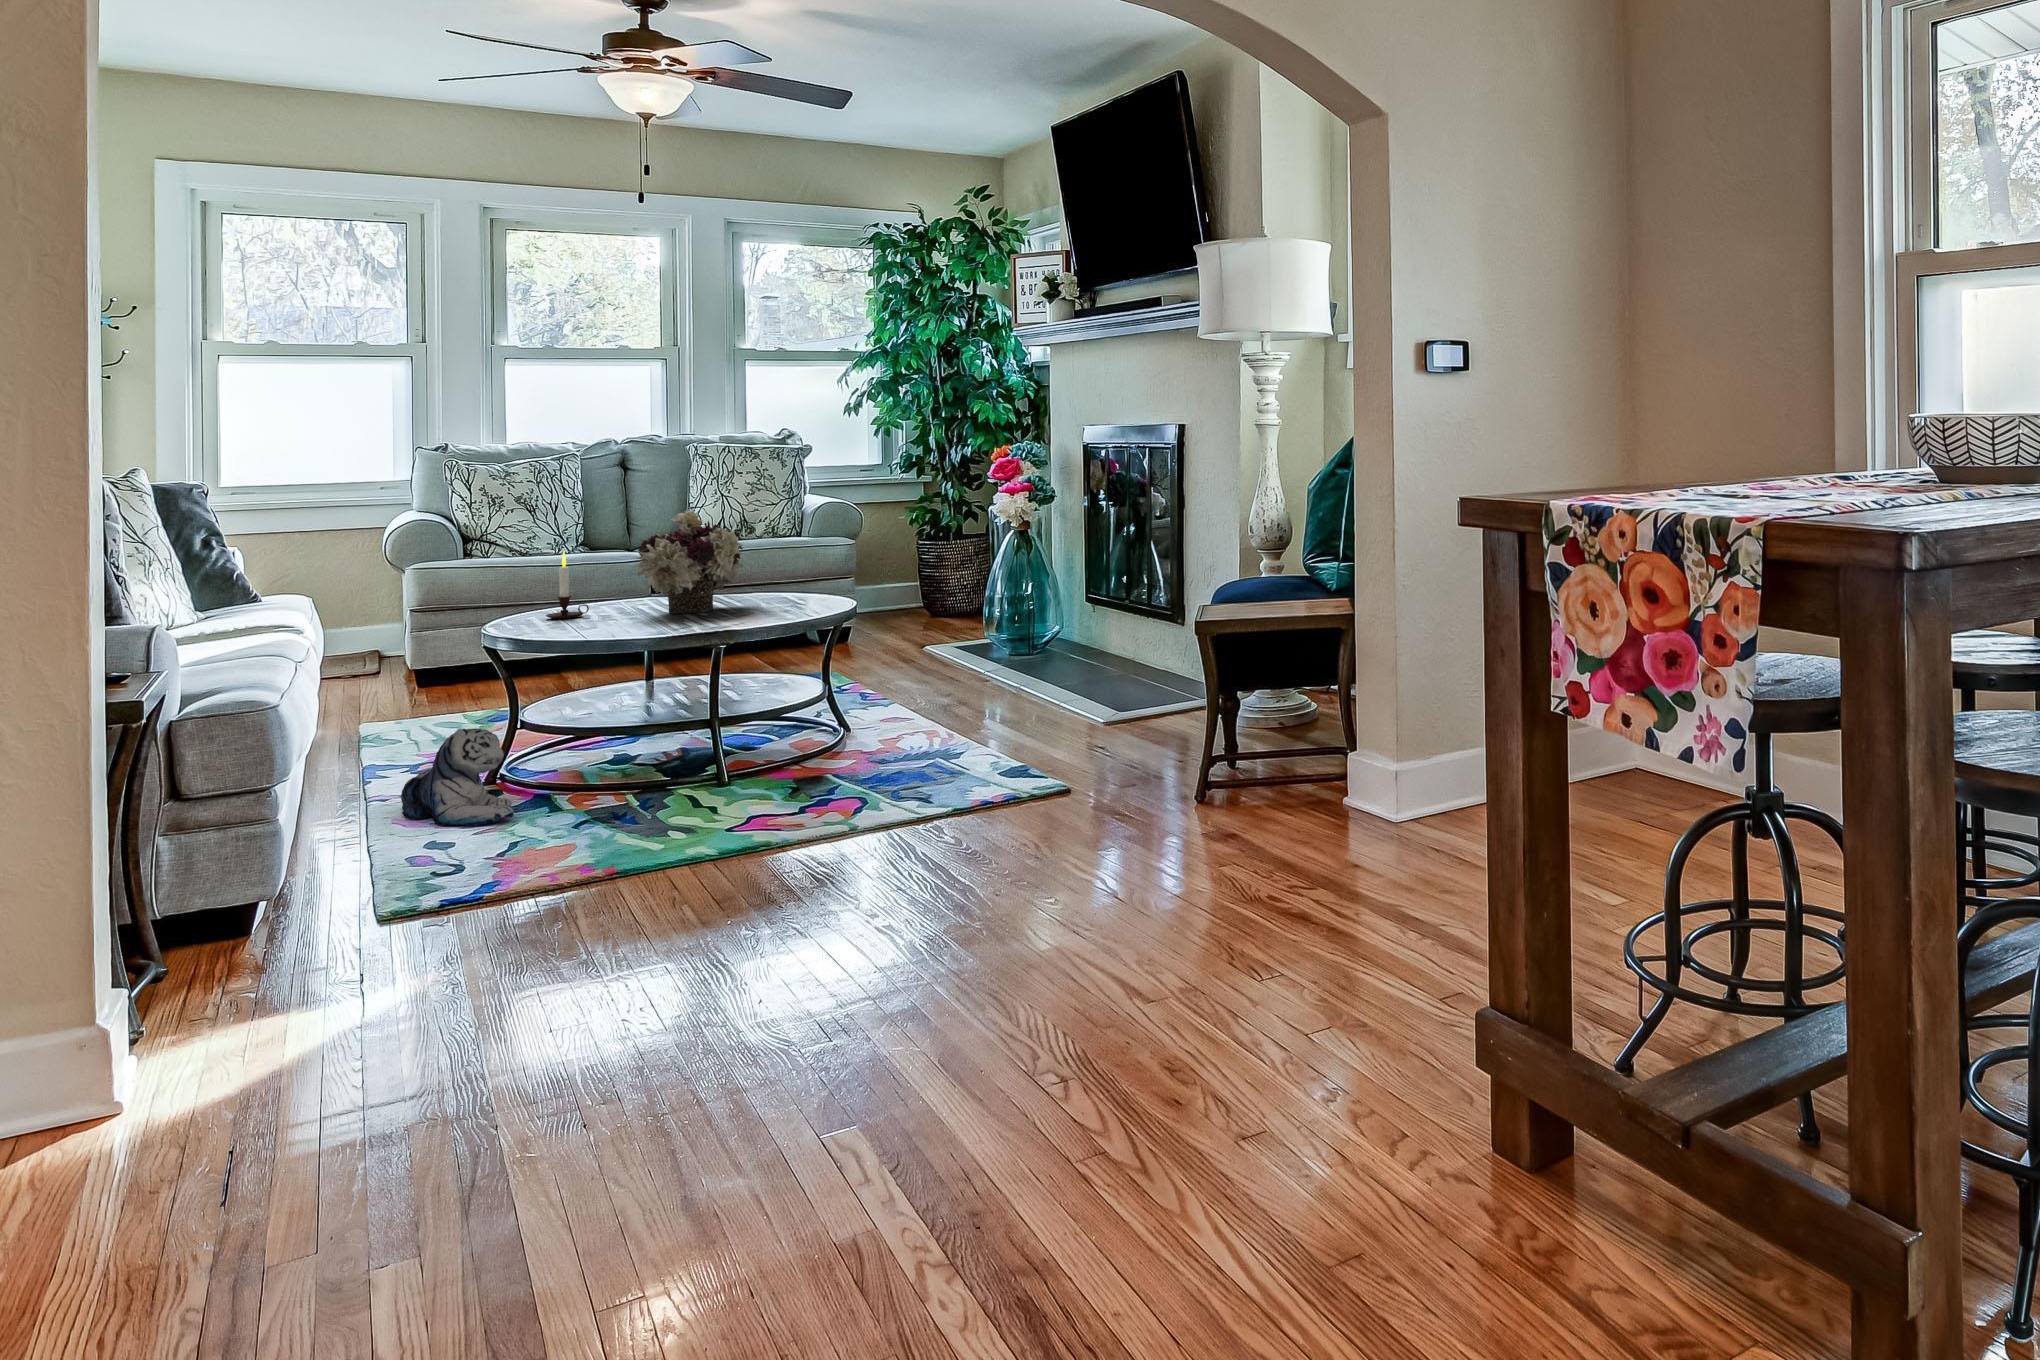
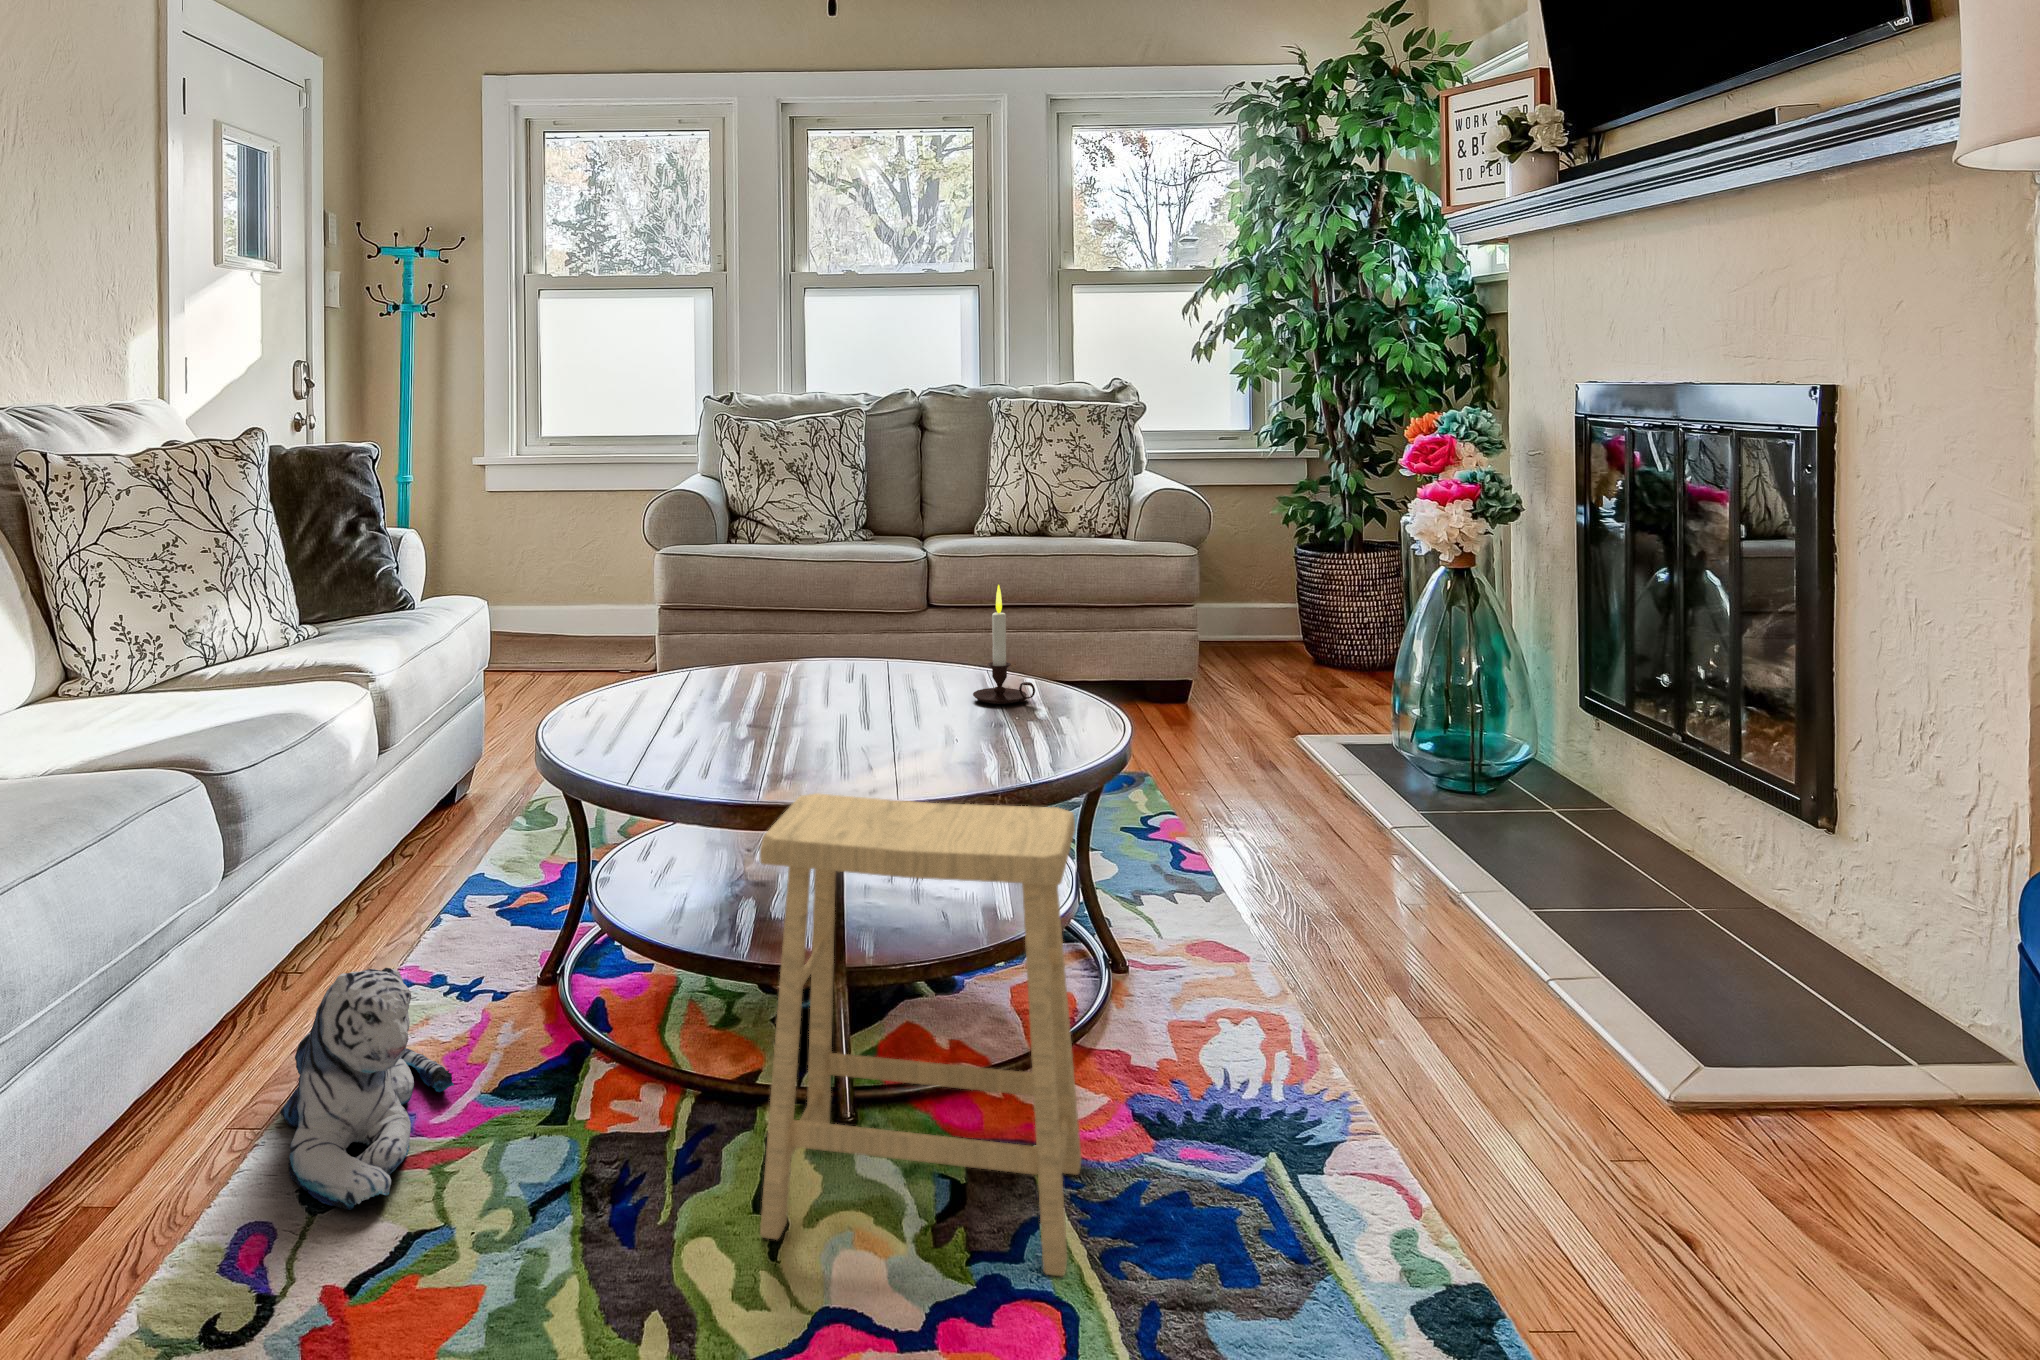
flower arrangement: present [633,510,743,613] -> none [715,538,917,742]
candle: present [546,551,589,619] -> present [973,585,1035,704]
footstool: none [717,607,862,793] -> present [759,794,1081,1276]

